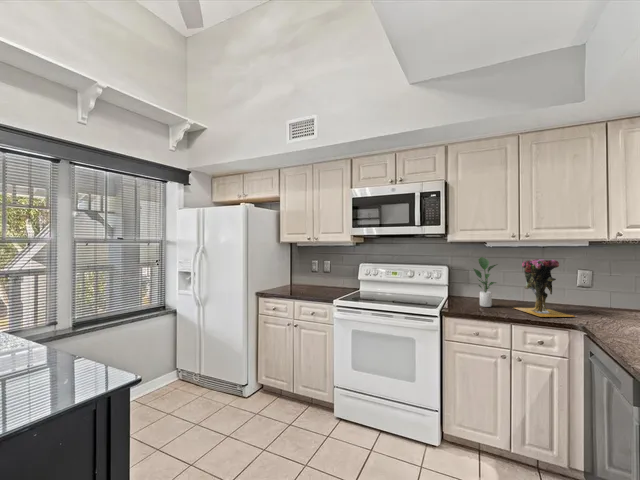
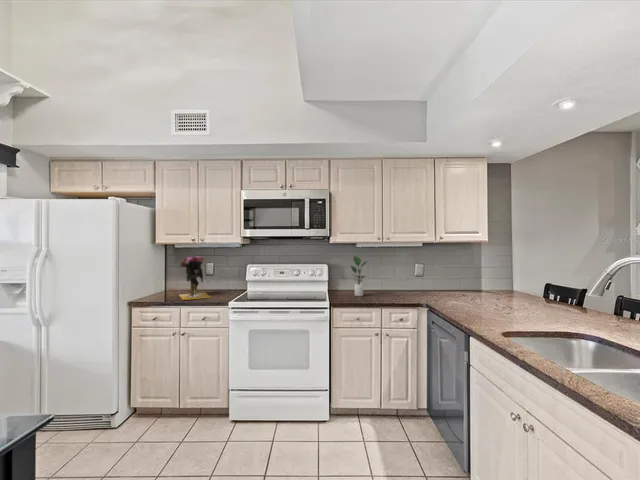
vase: present [515,259,573,317] -> present [179,256,211,300]

